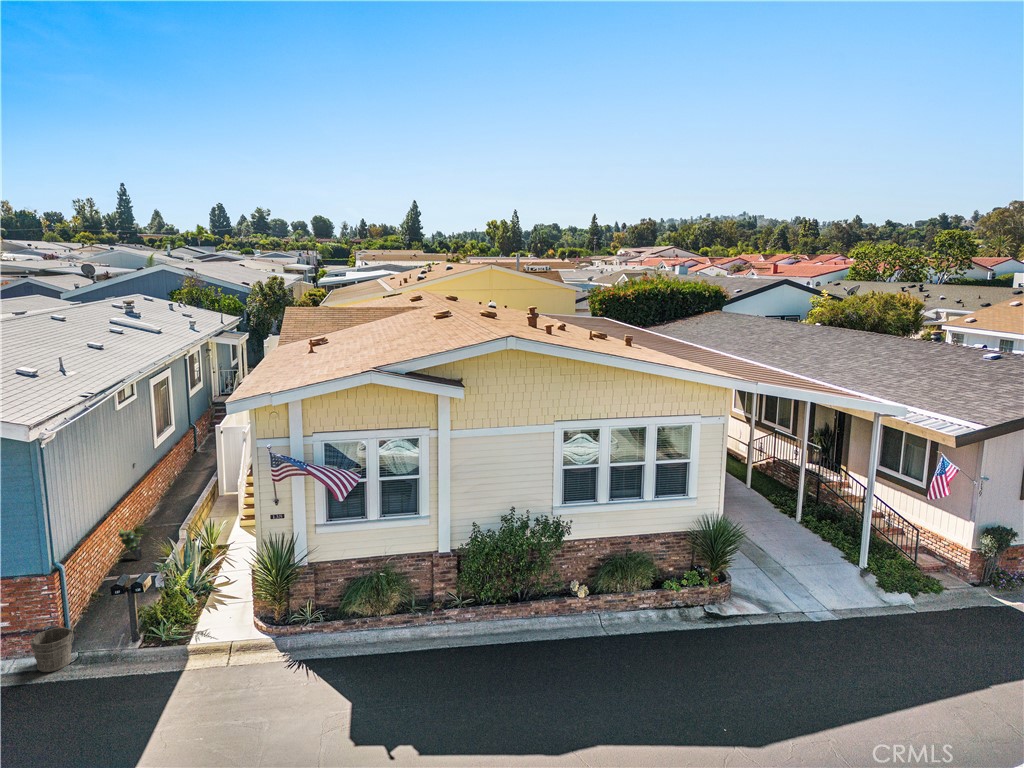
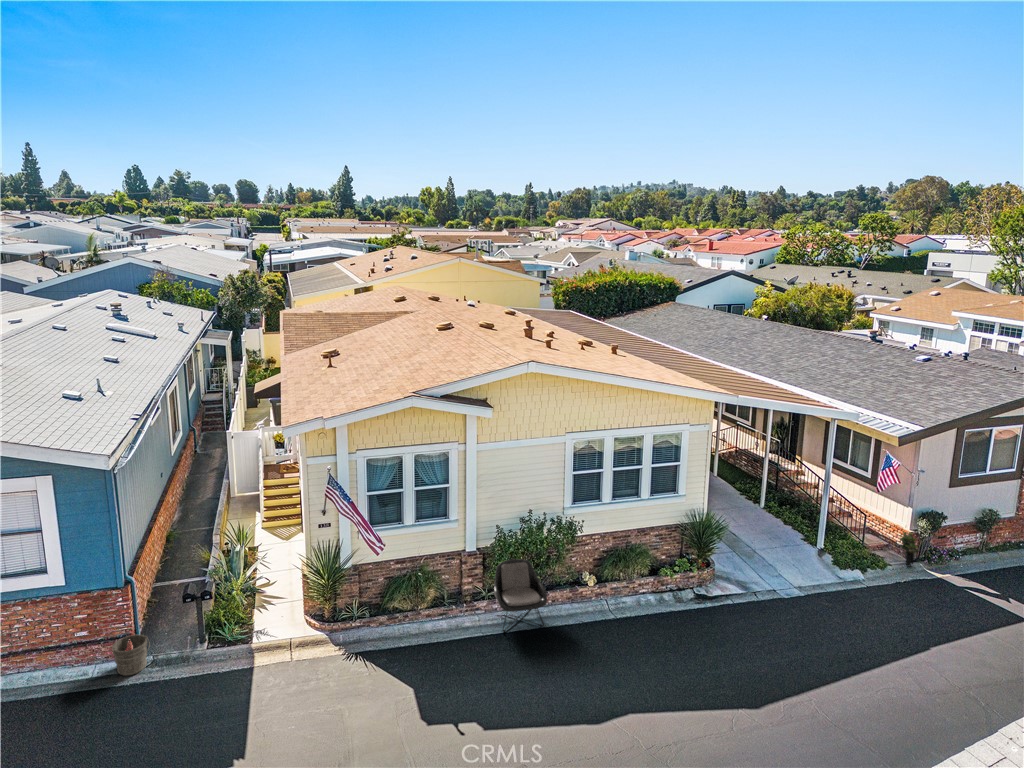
potted plant: present [118,528,142,560] -> present [900,532,919,566]
lounge chair: none [465,562,524,645] -> present [494,559,547,632]

